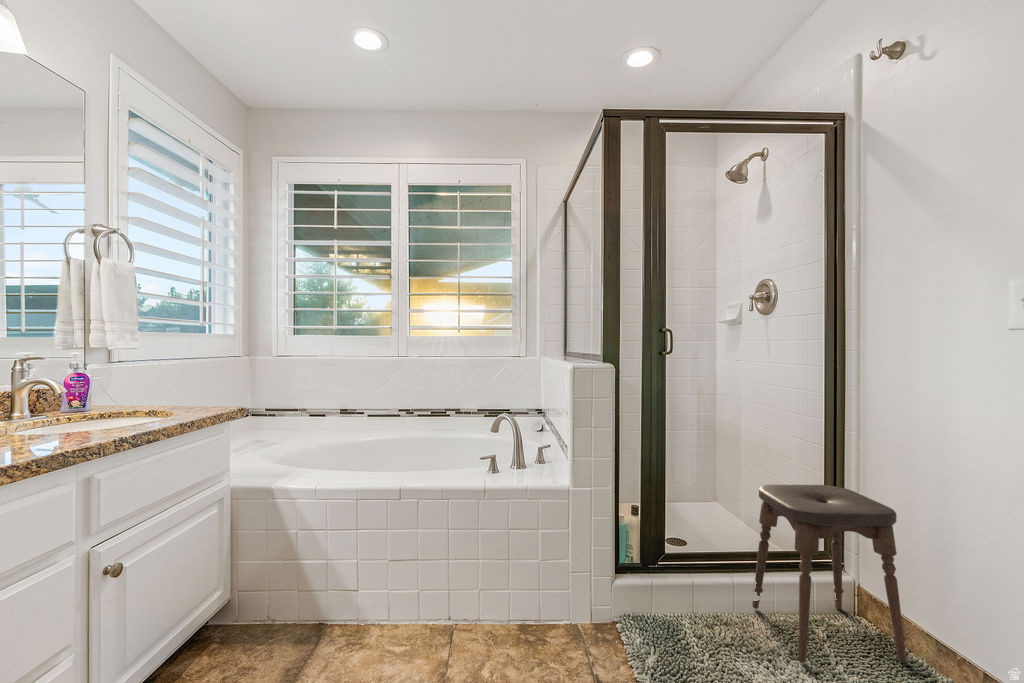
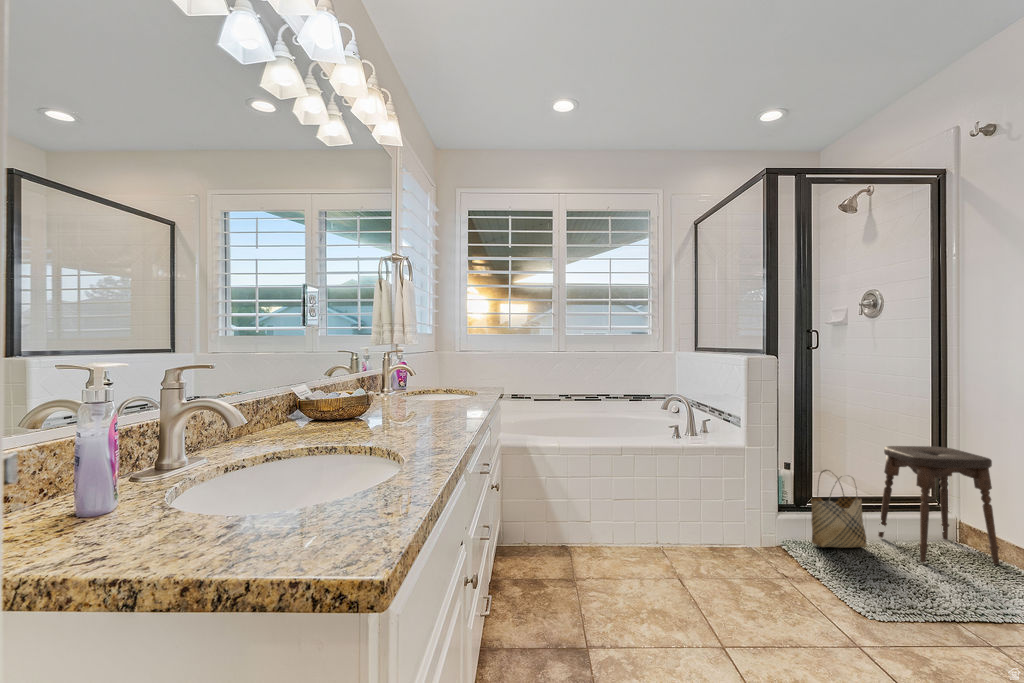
woven basket: none [657,519,731,633] -> present [811,470,866,548]

